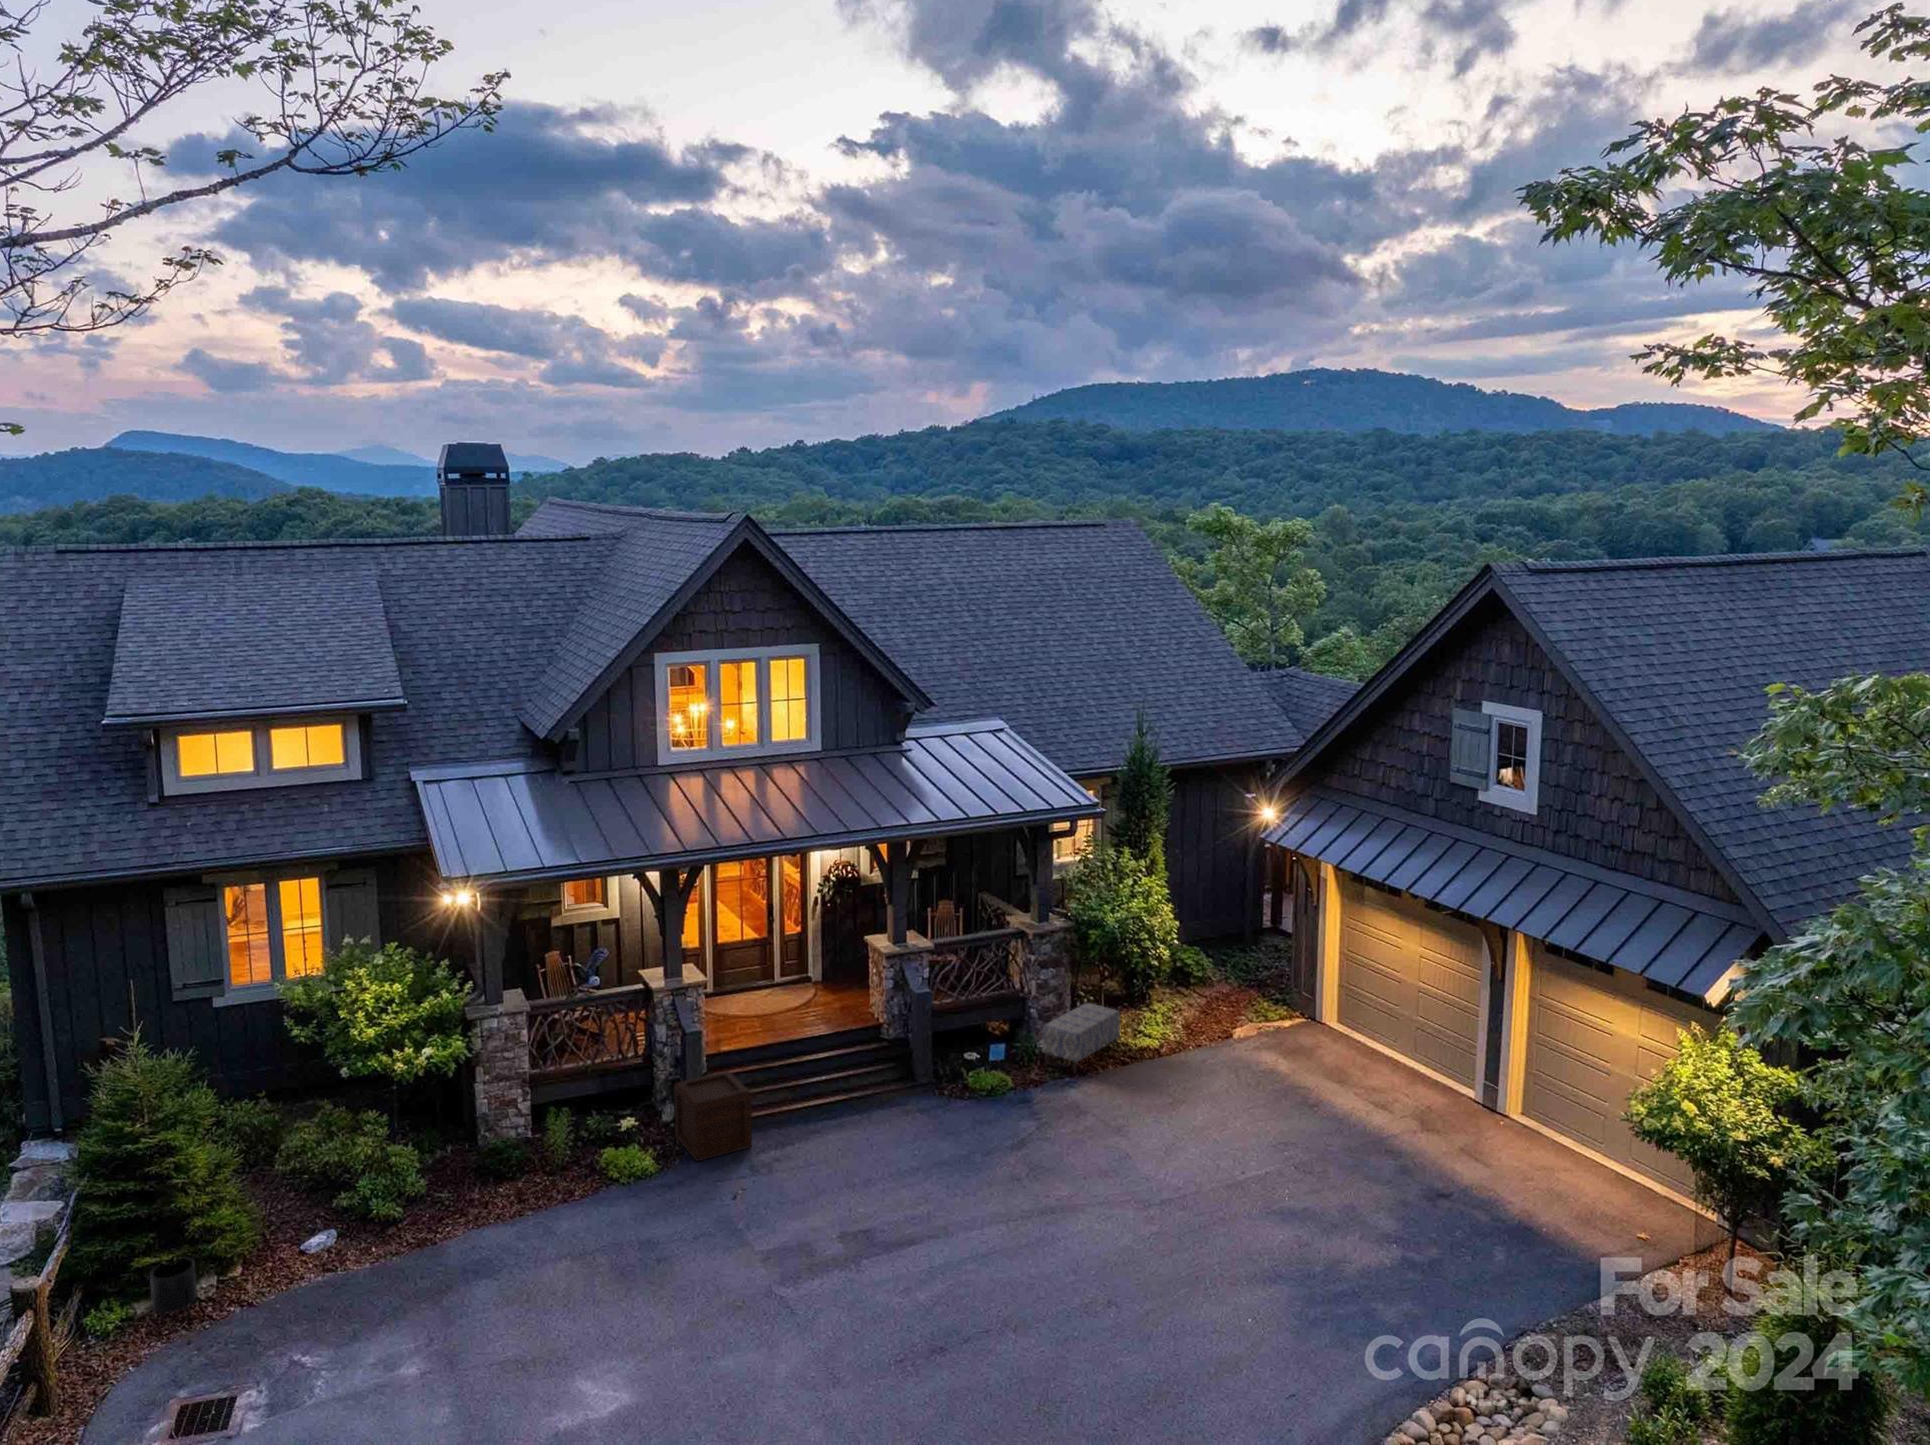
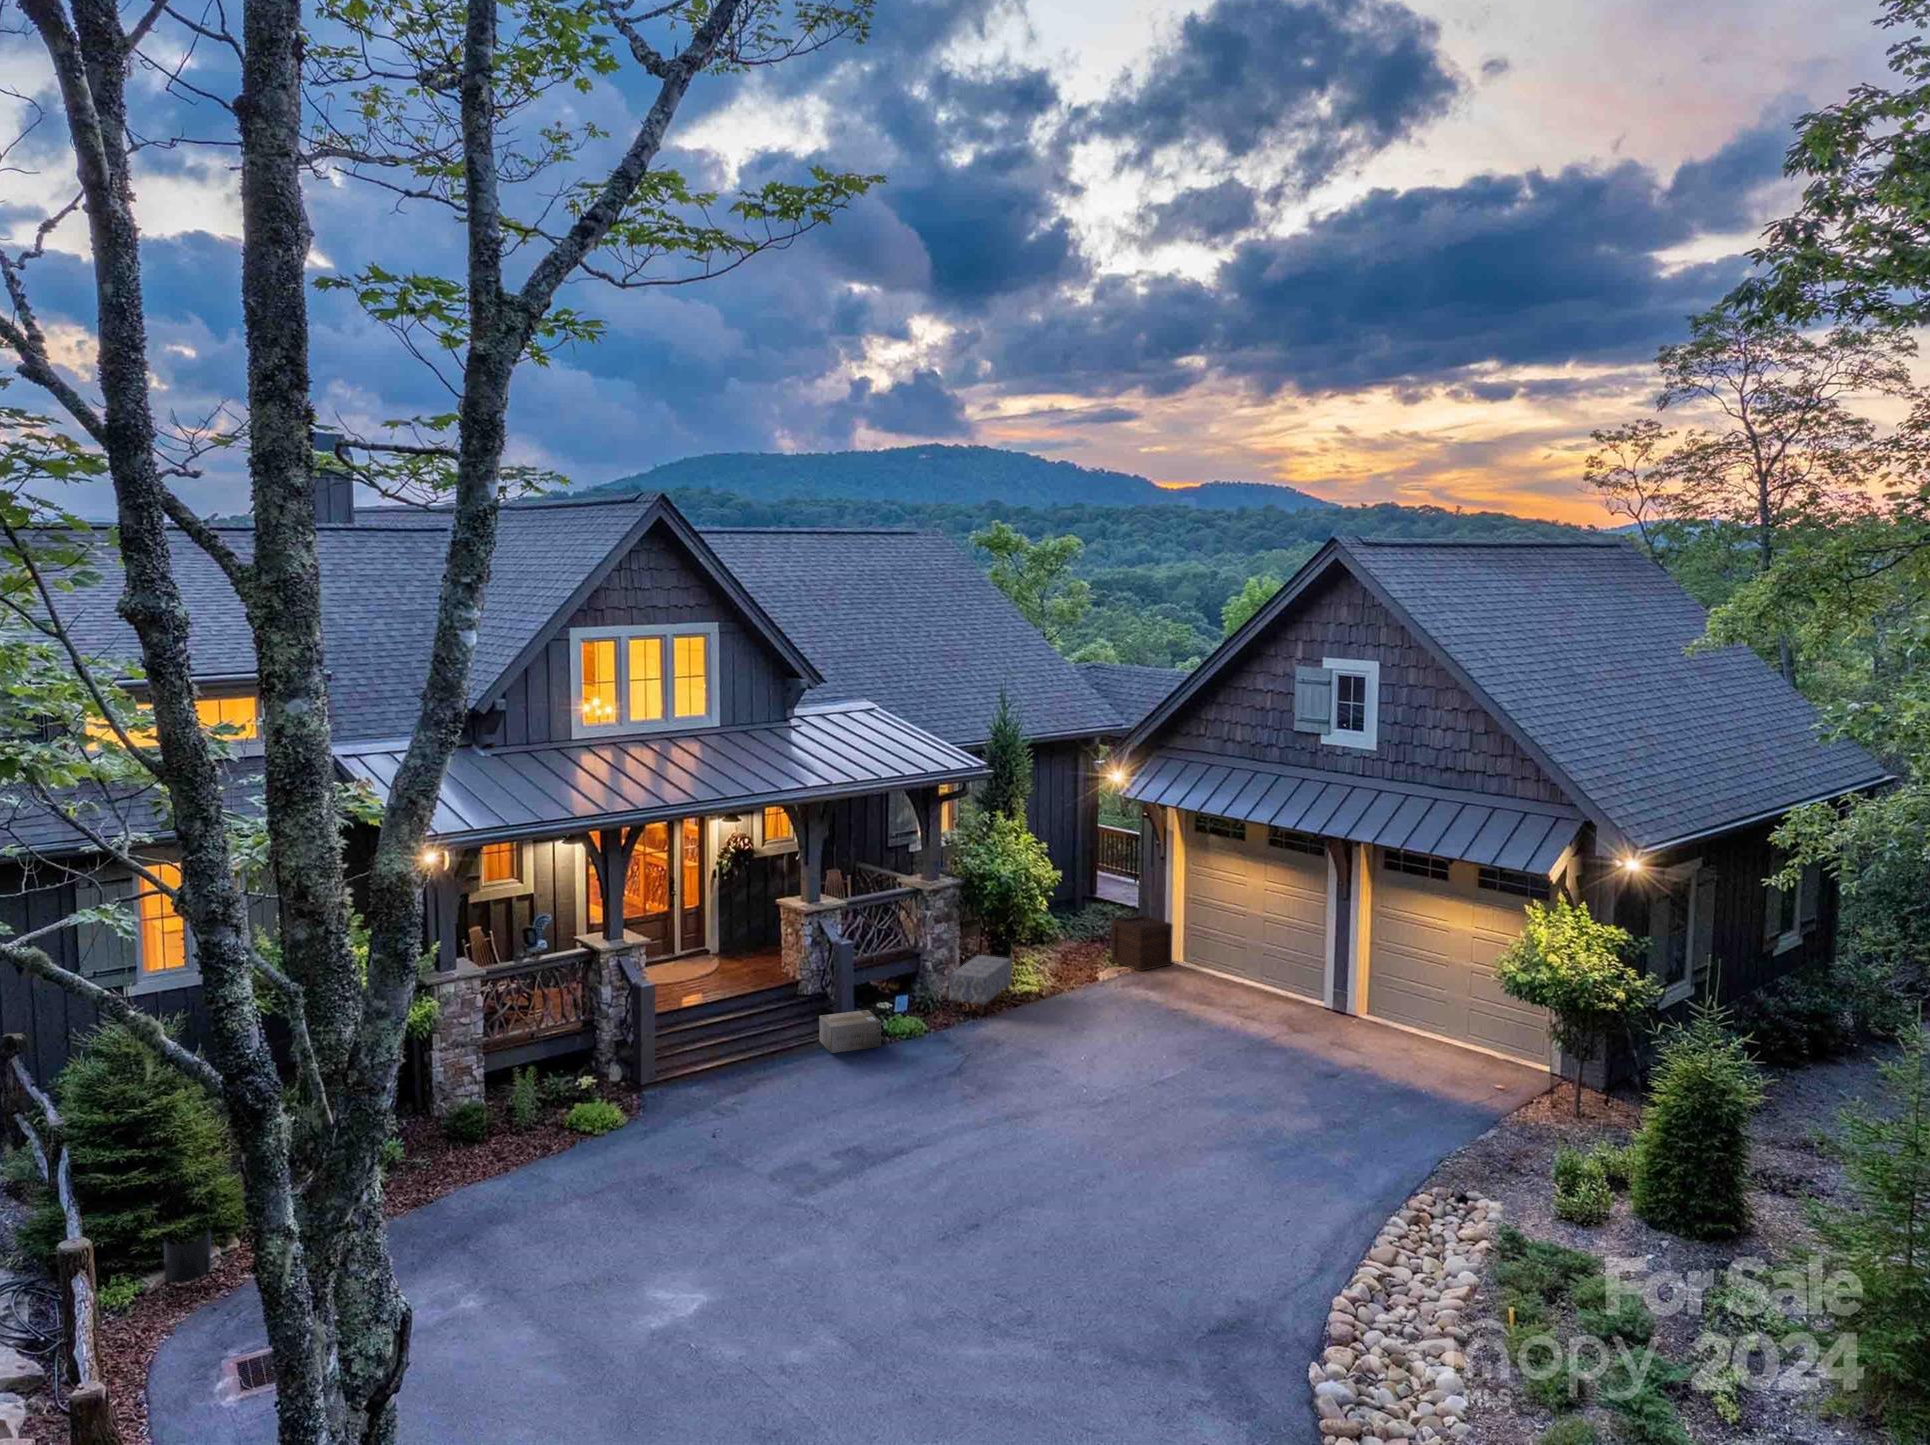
cardboard box: none [891,1061,949,1106] -> present [819,1010,881,1053]
wooden crate: present [674,1071,752,1161] -> present [1111,915,1173,971]

